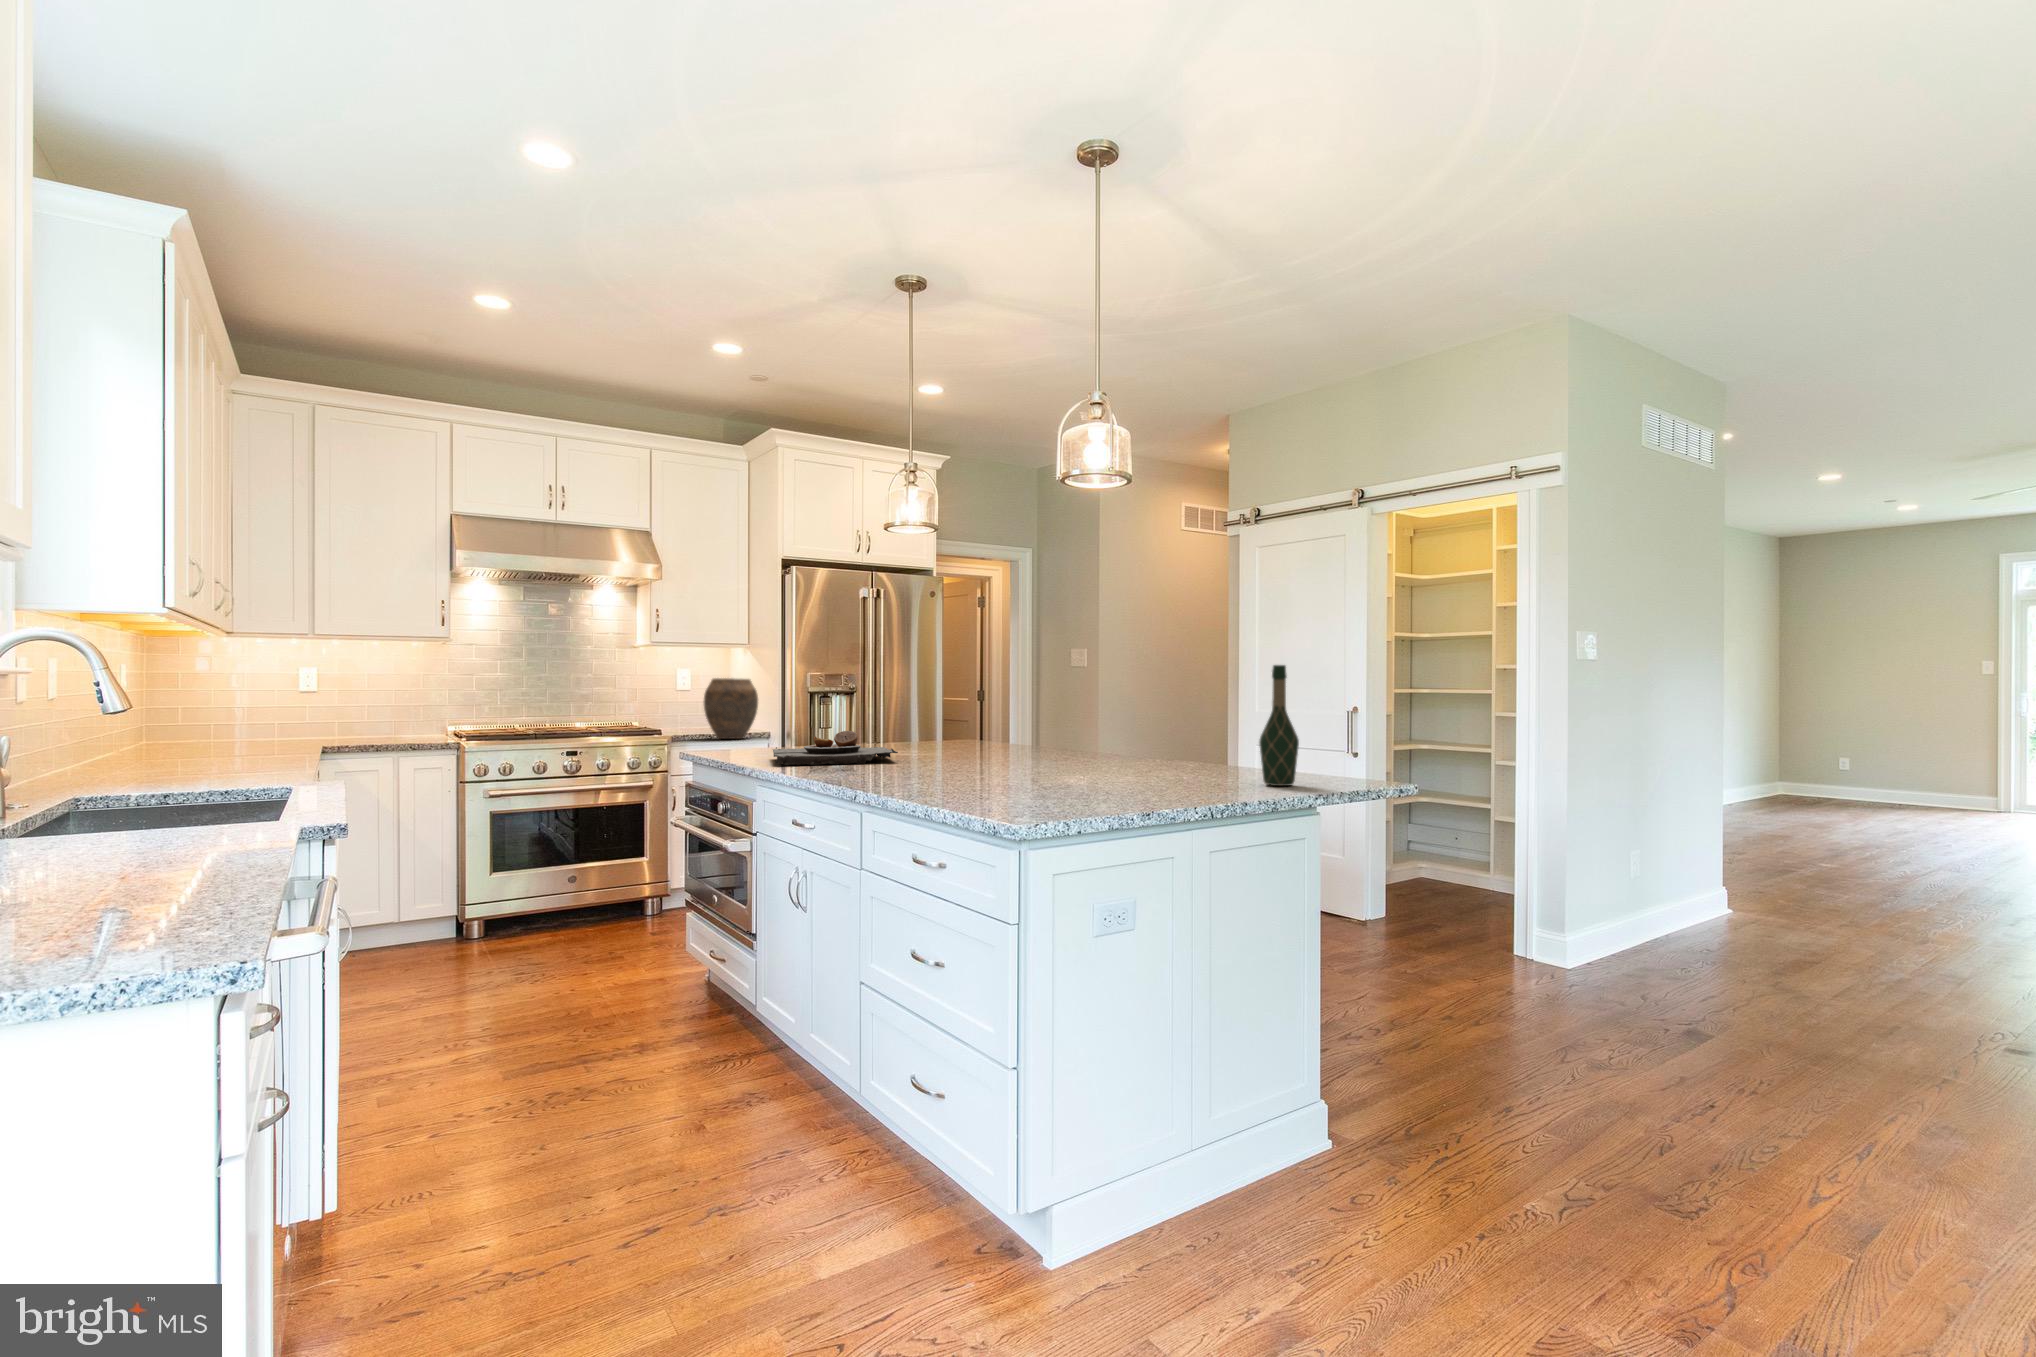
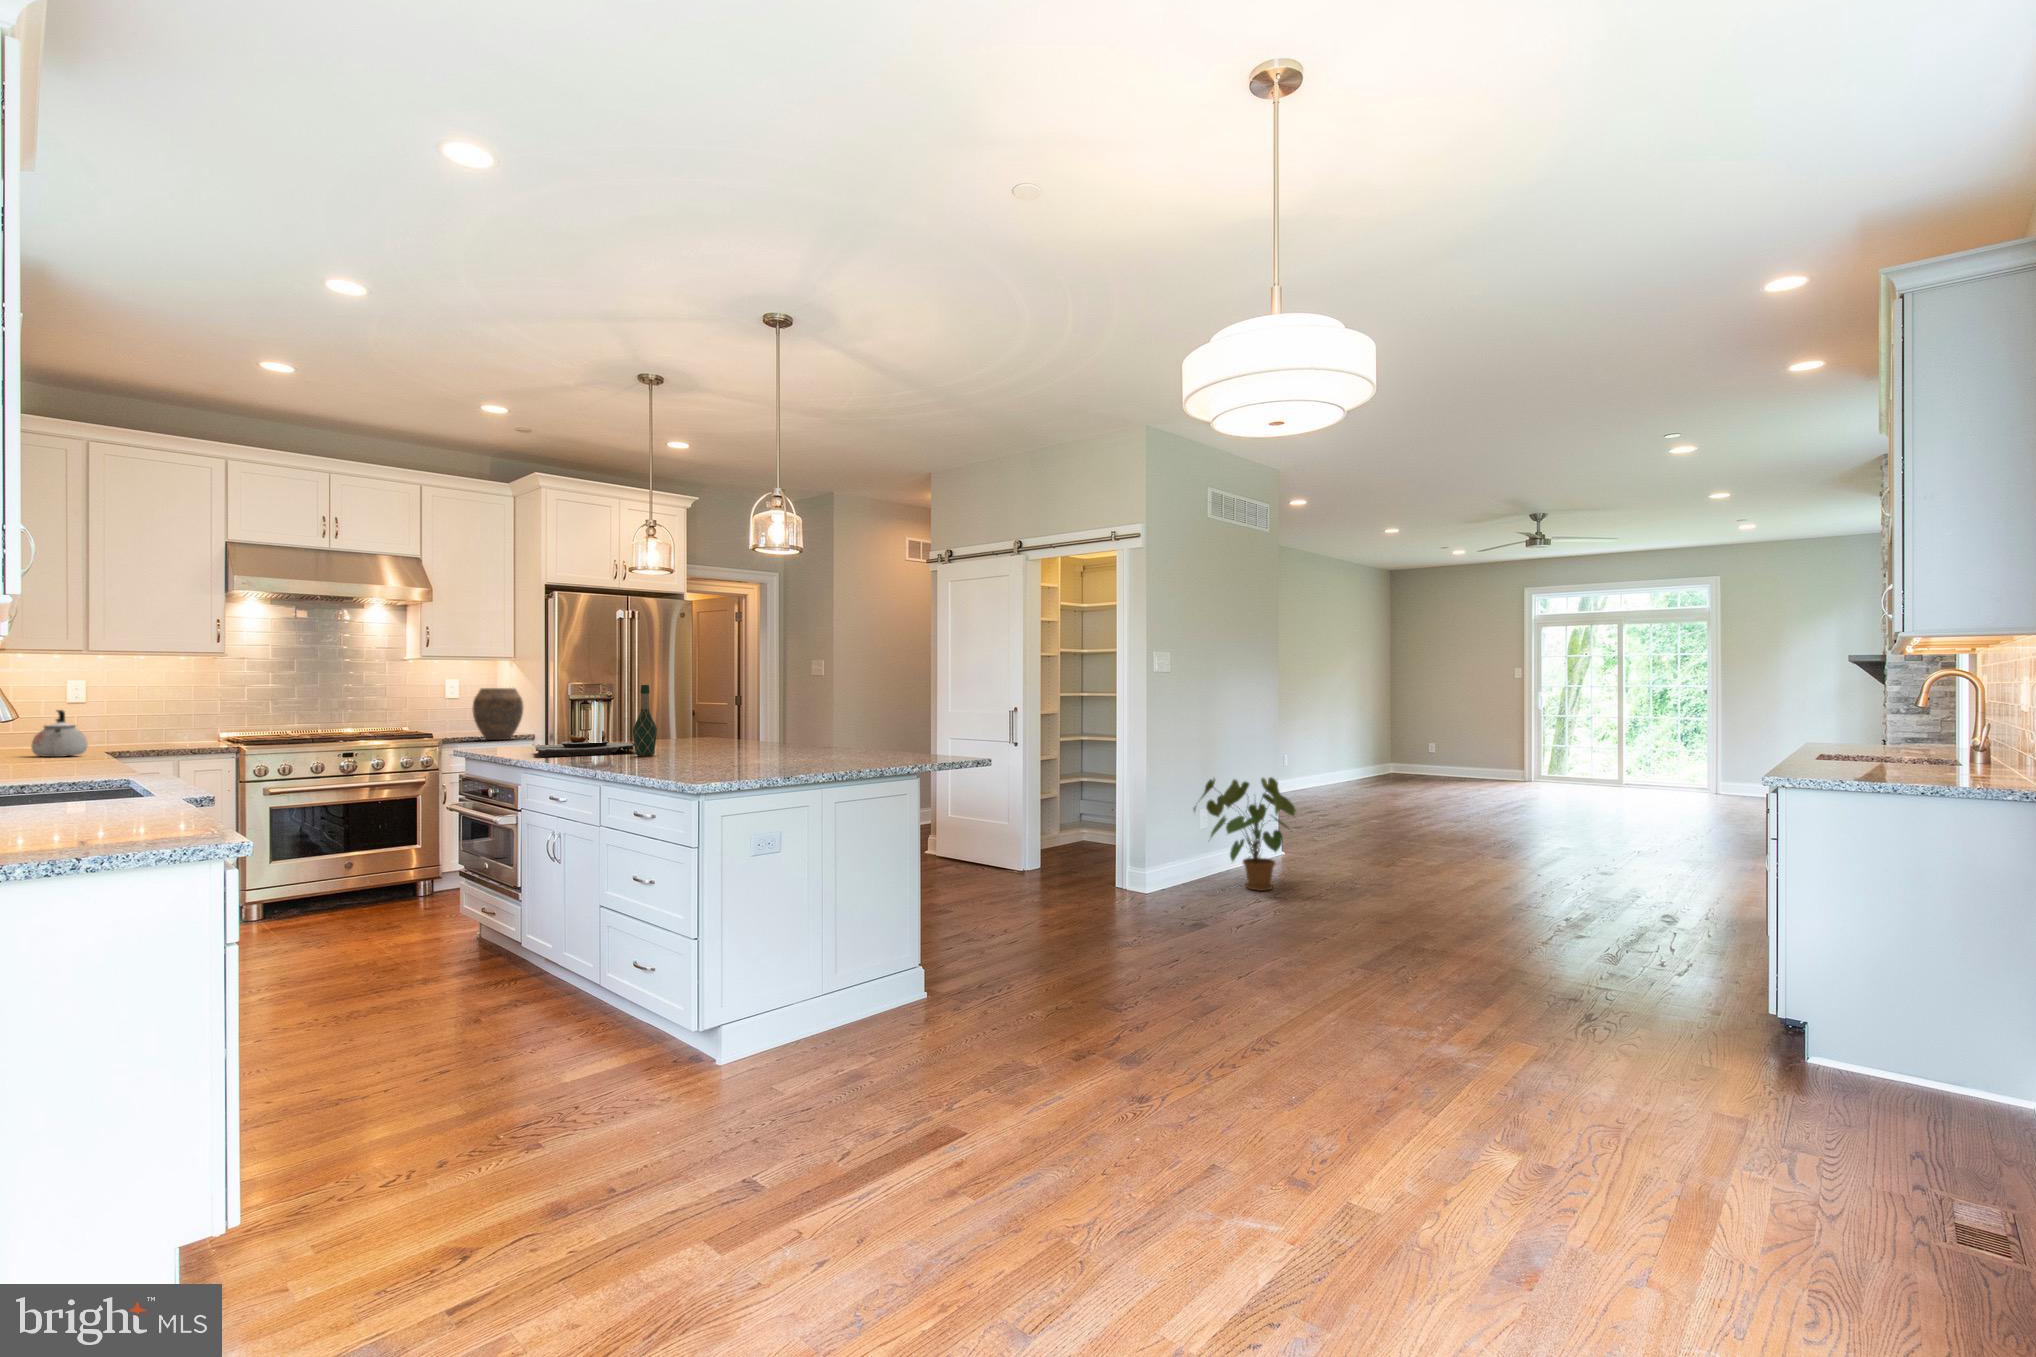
wine bottle: present [1259,665,1299,786] -> present [633,685,657,756]
kettle: none [255,699,310,751] -> present [32,710,88,757]
house plant: none [1625,809,1805,977] -> present [1194,777,1295,891]

